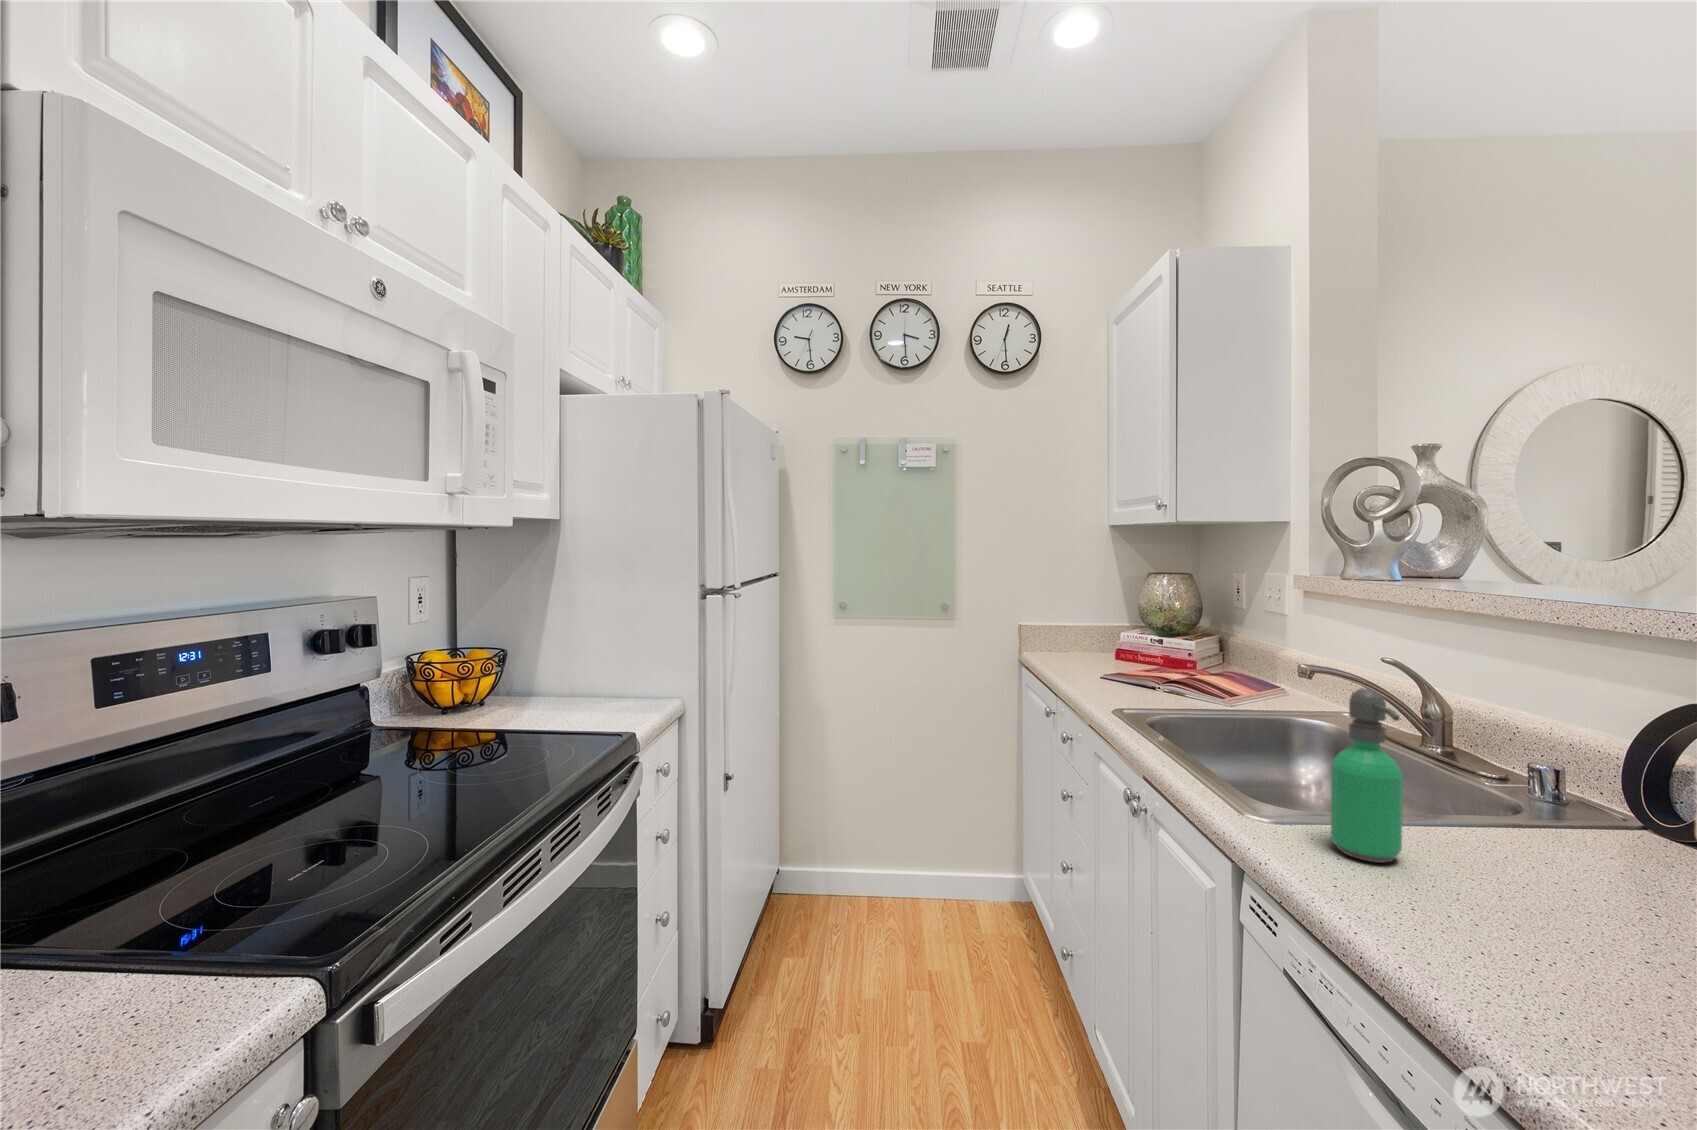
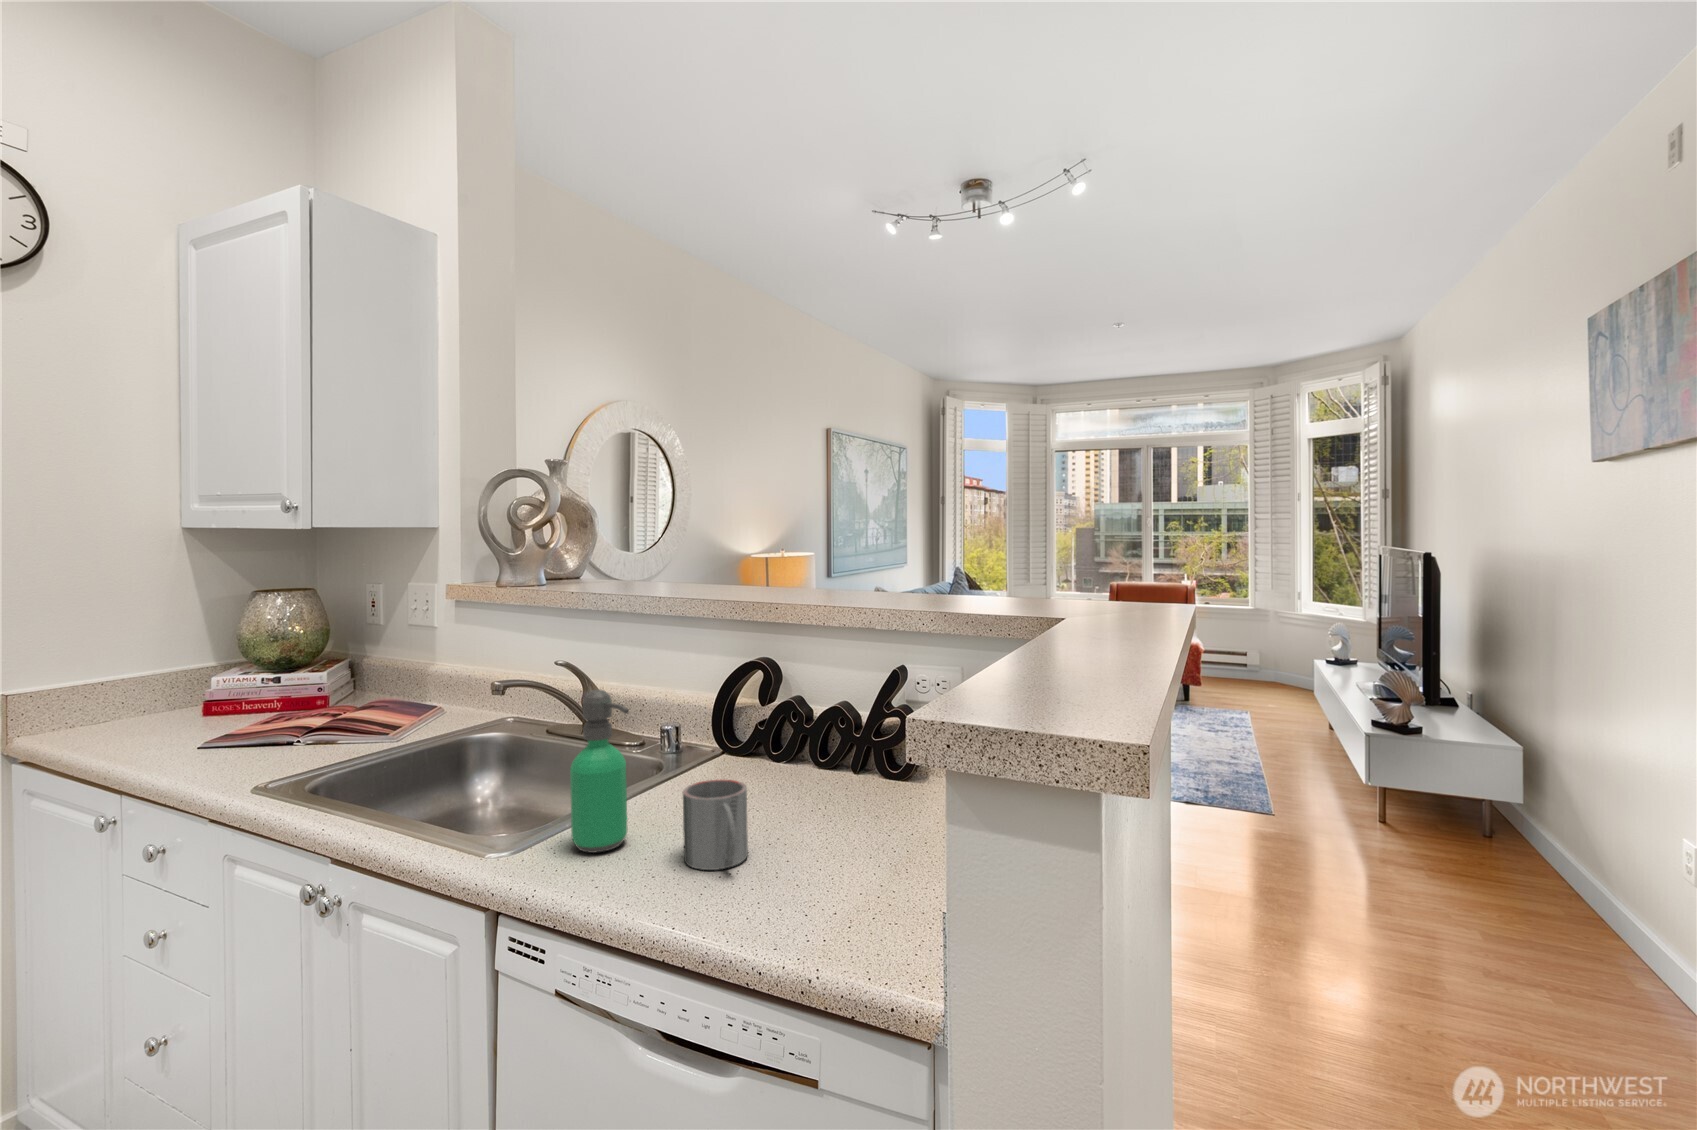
mug: none [1462,826,1575,950] -> present [683,780,748,870]

